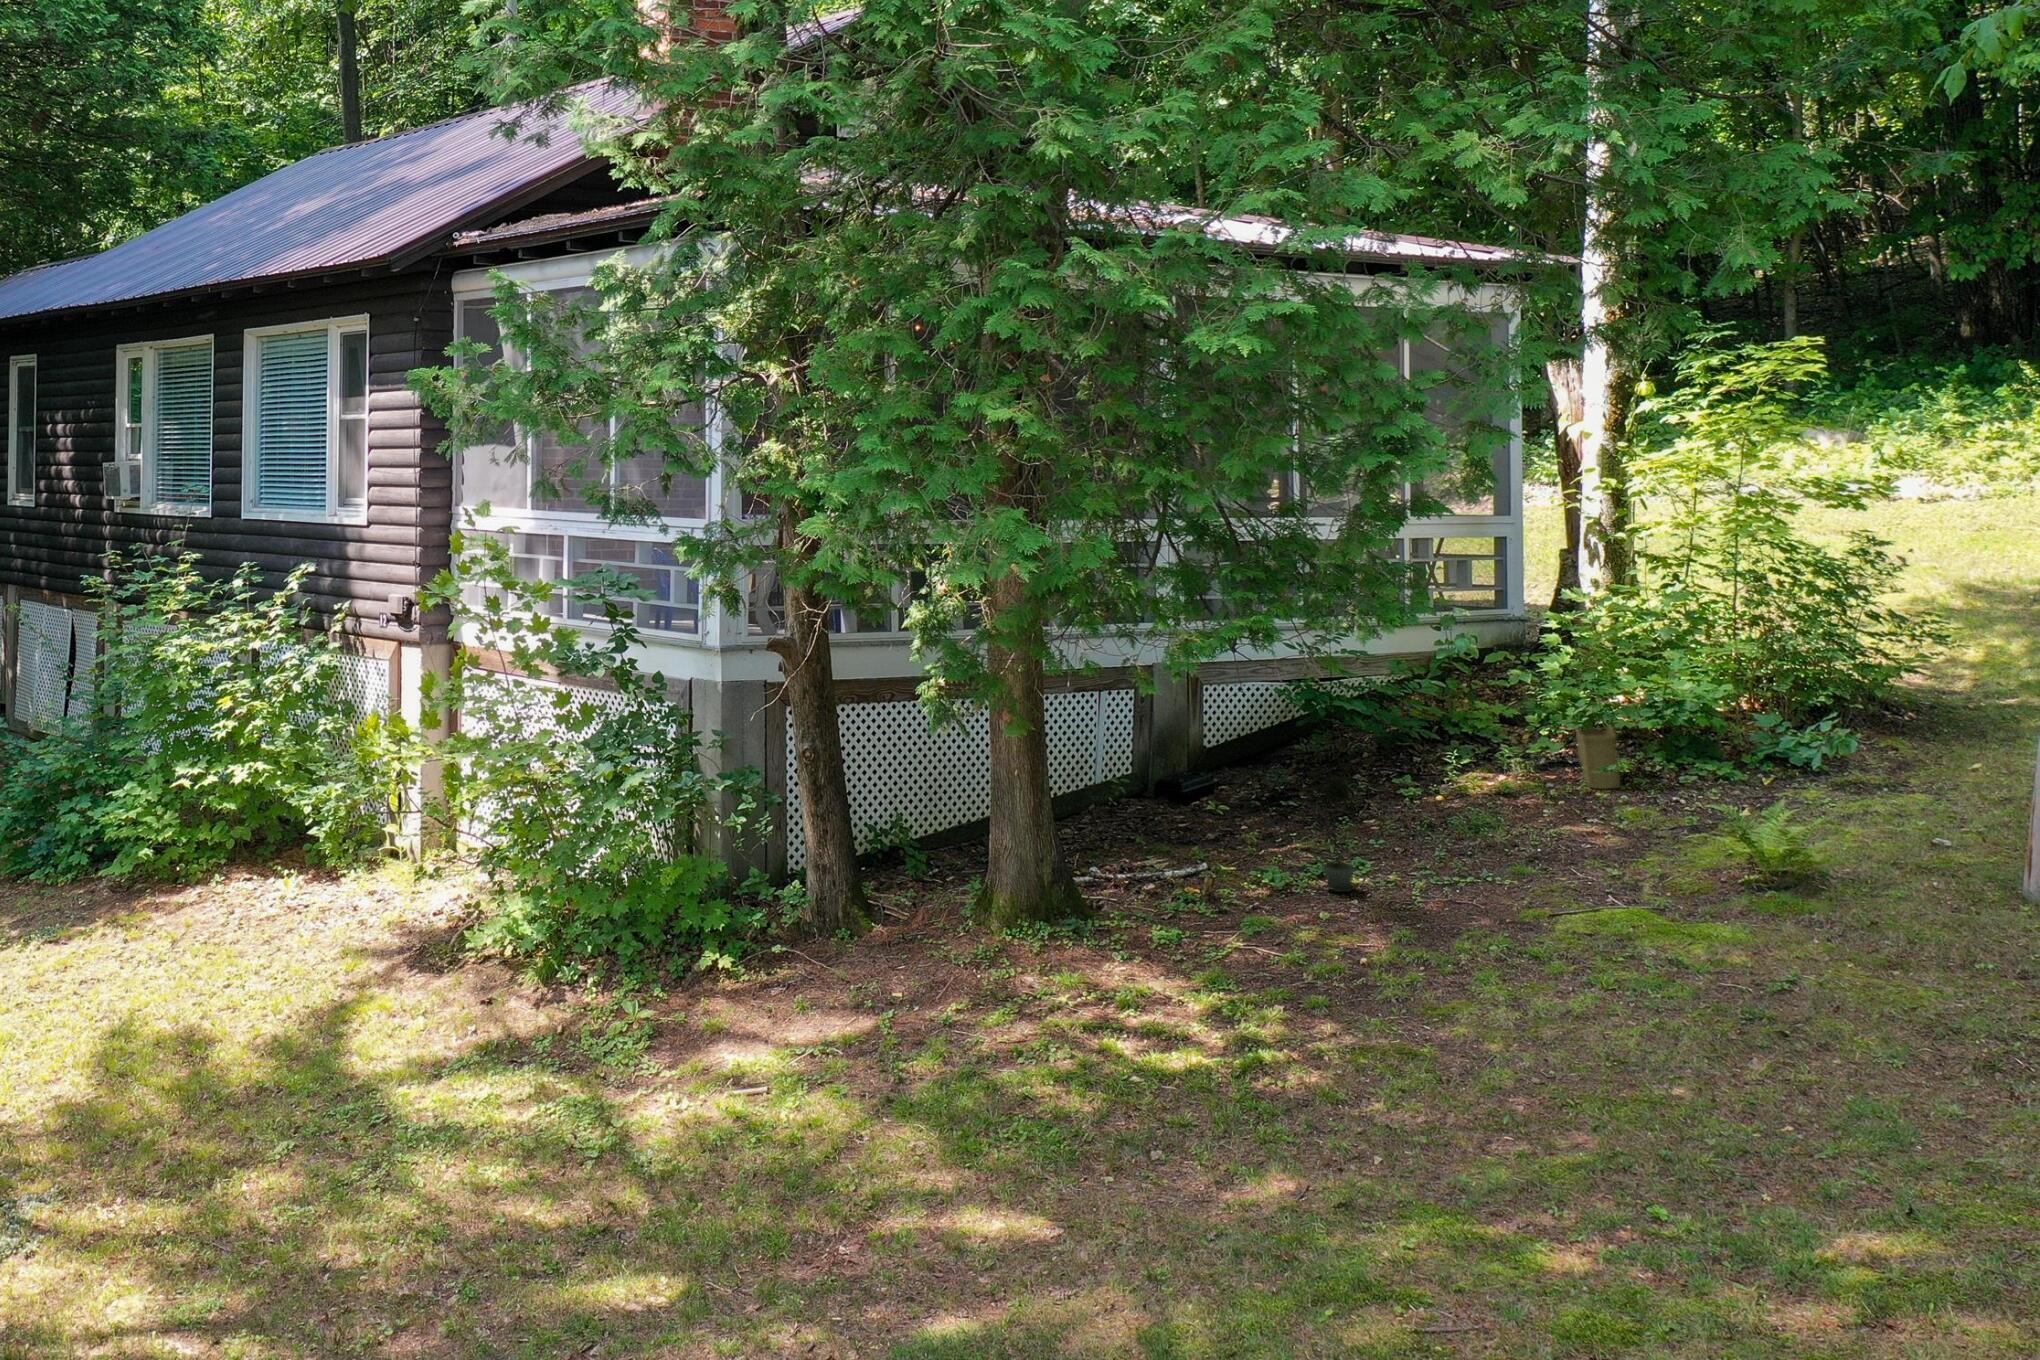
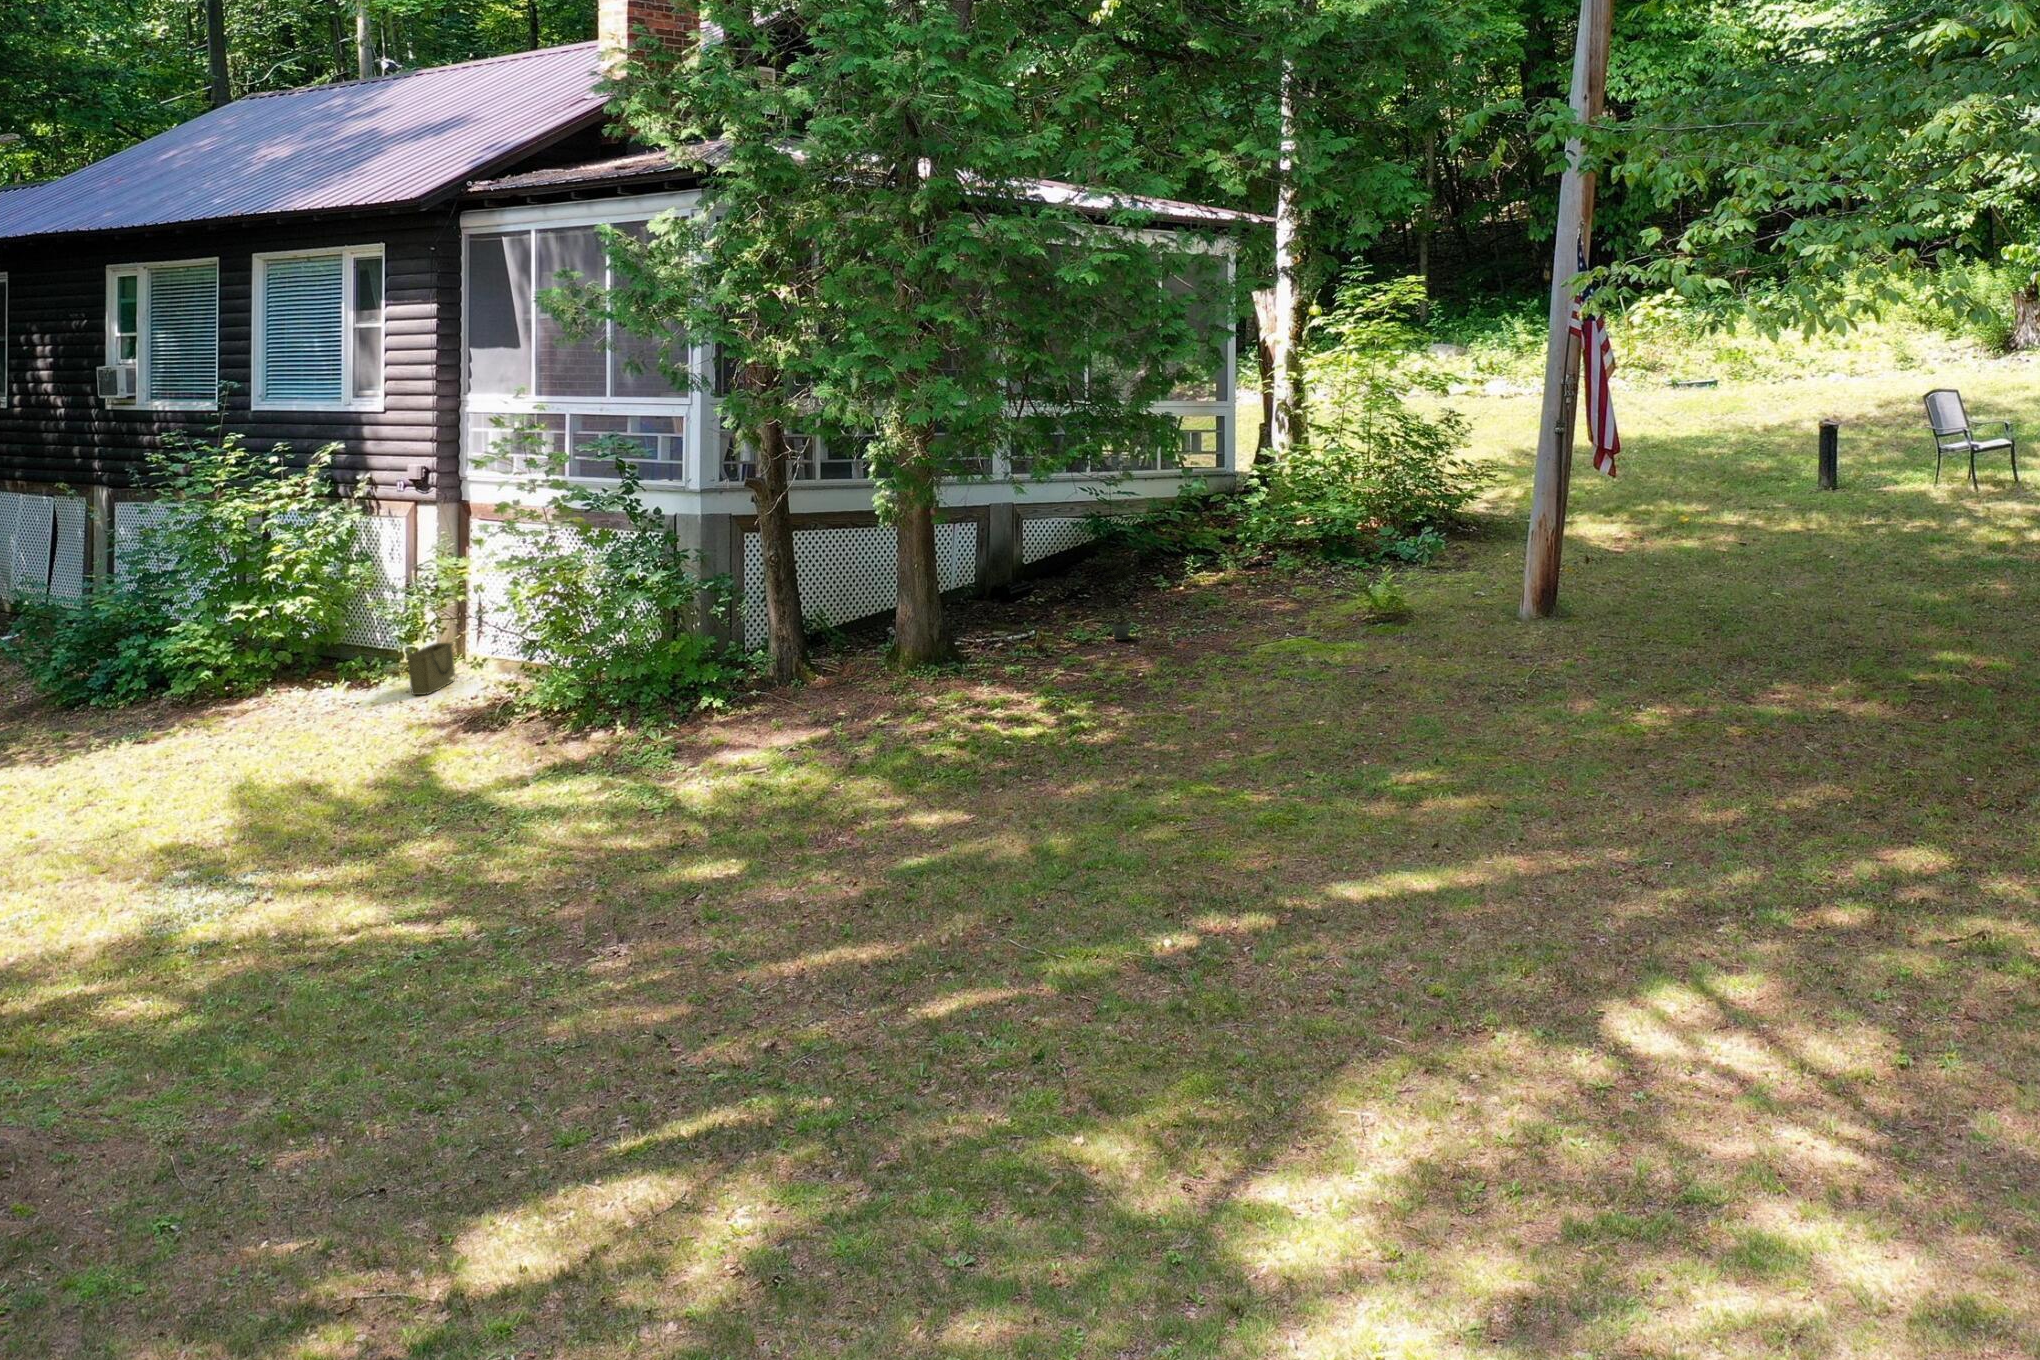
basket: present [1573,725,1620,789] -> present [406,643,455,695]

